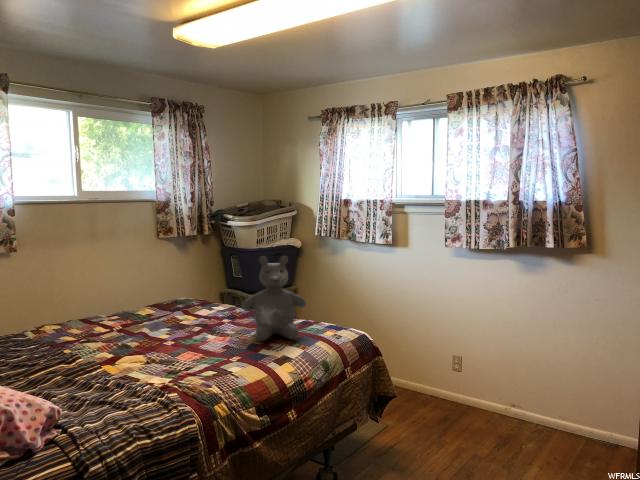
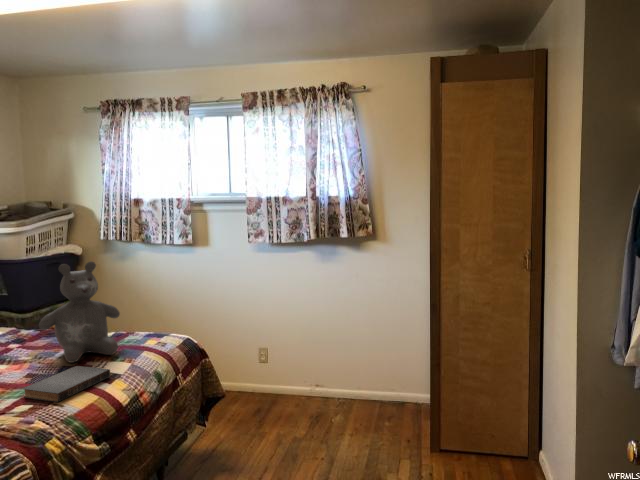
book: none [215,345,282,373] -> present [23,366,110,402]

